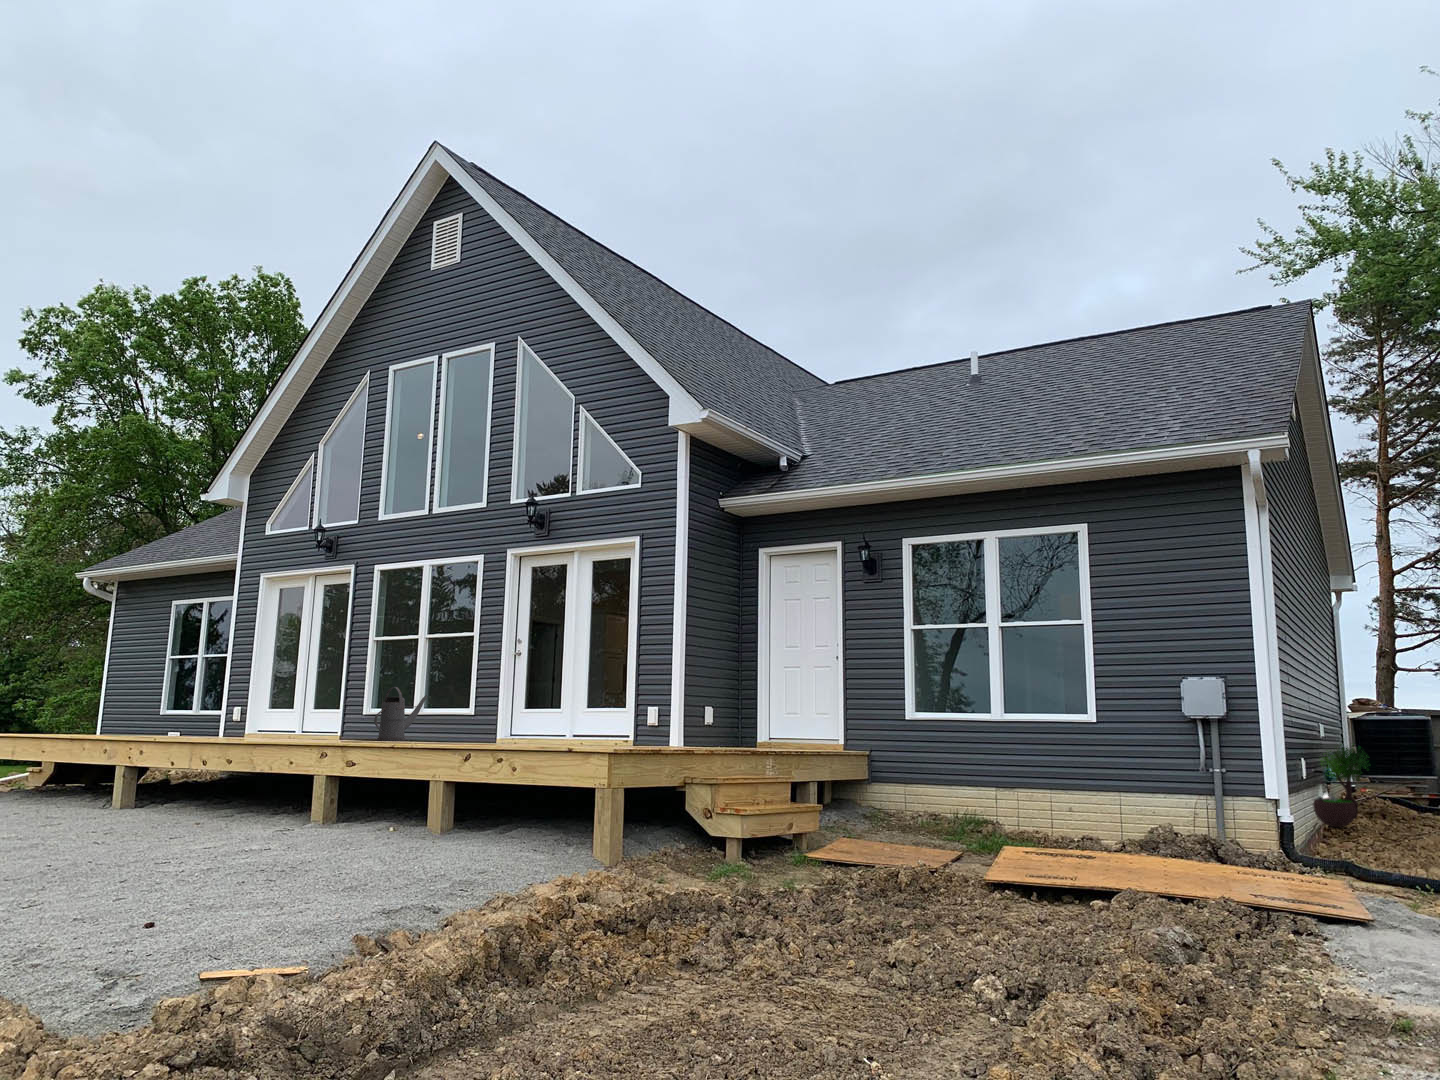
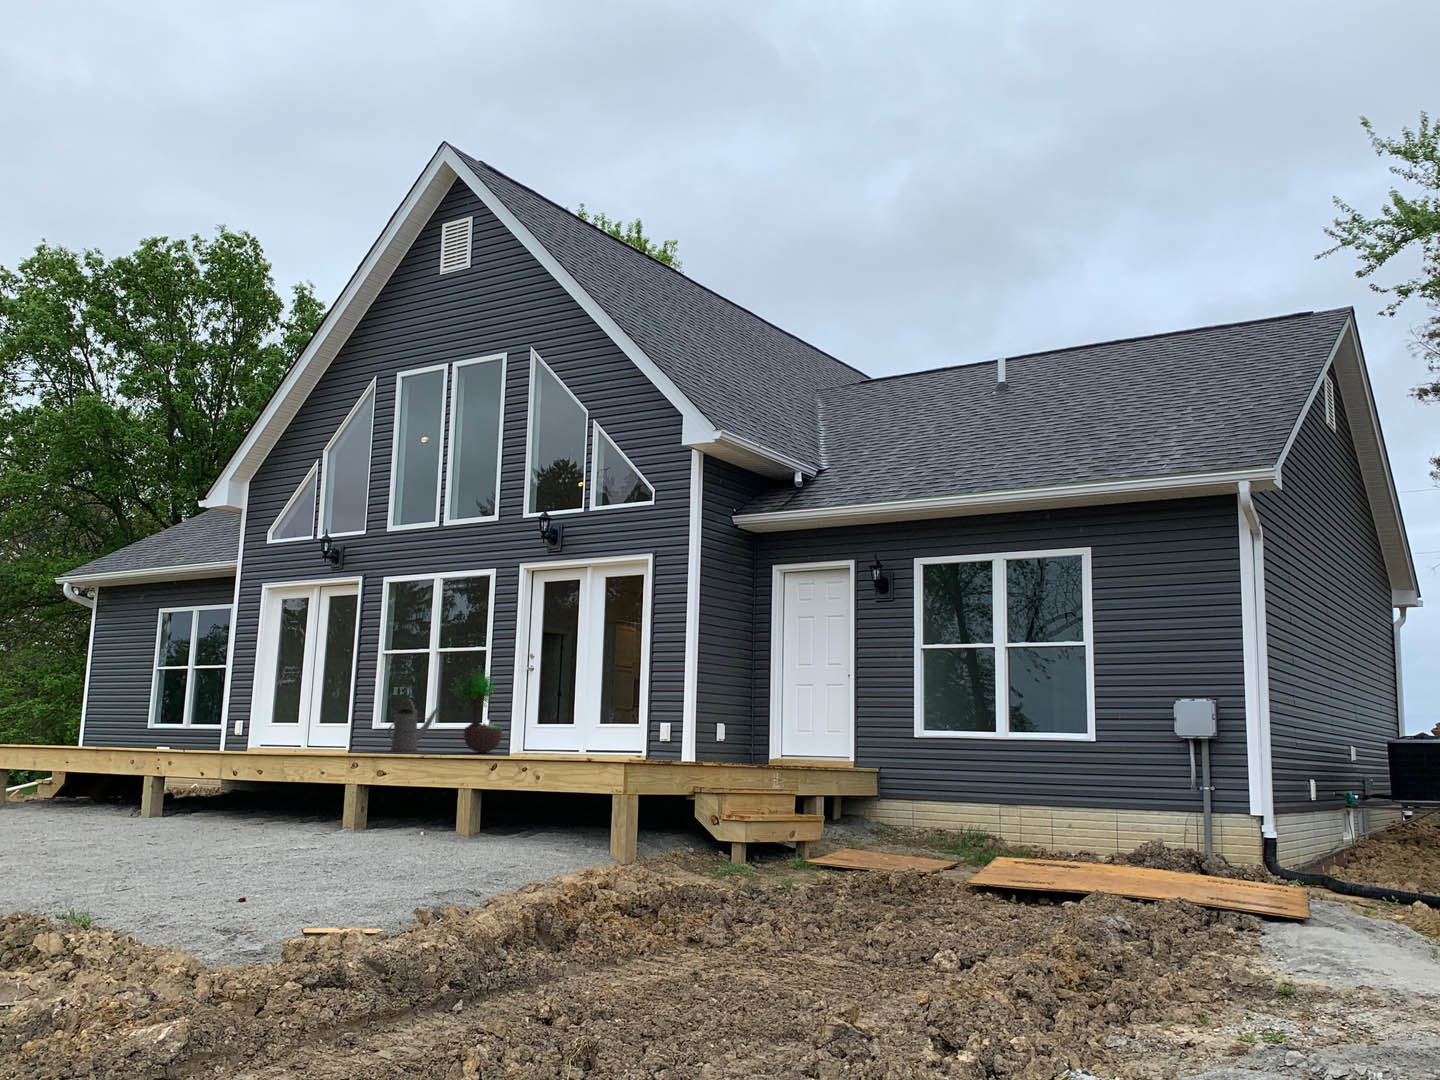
potted tree: present [1313,744,1367,827] -> present [453,669,502,753]

